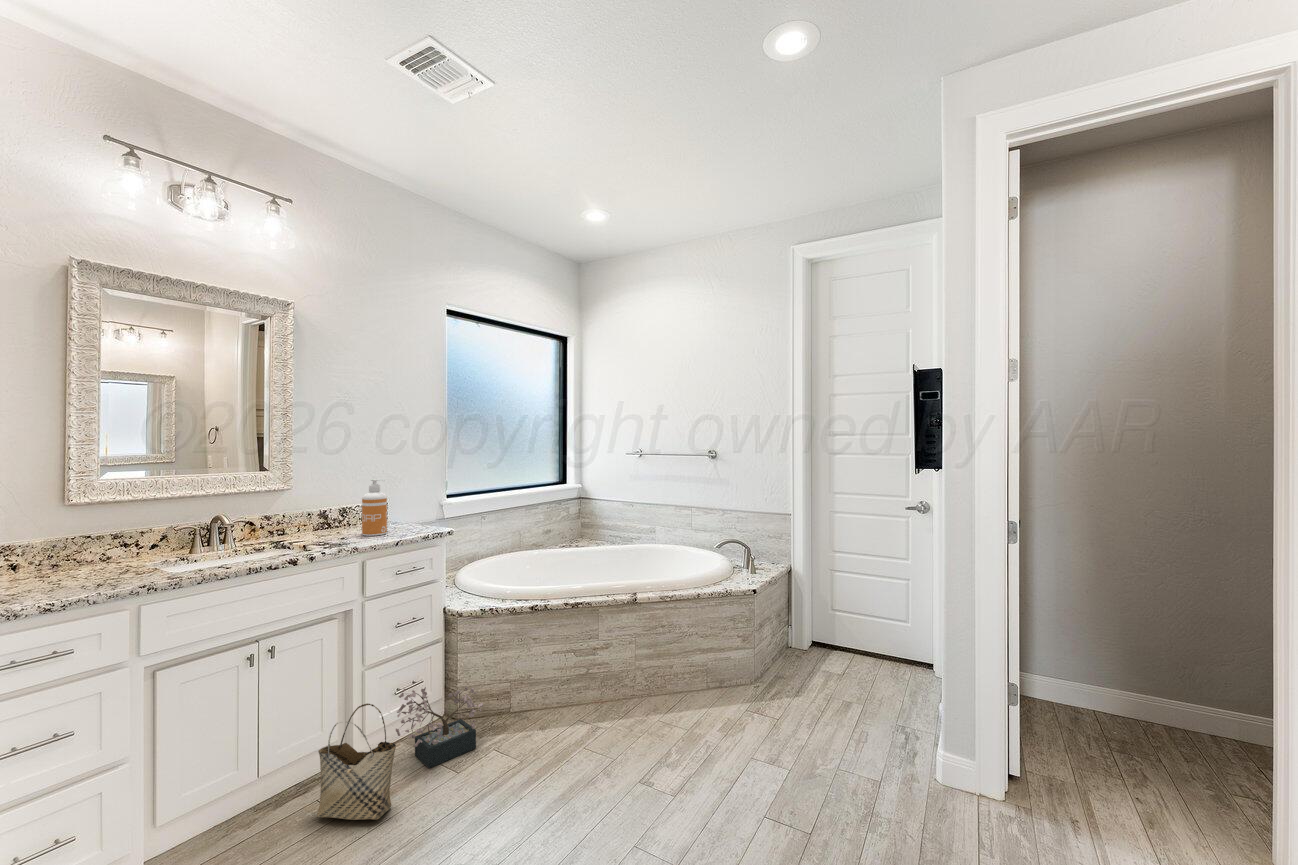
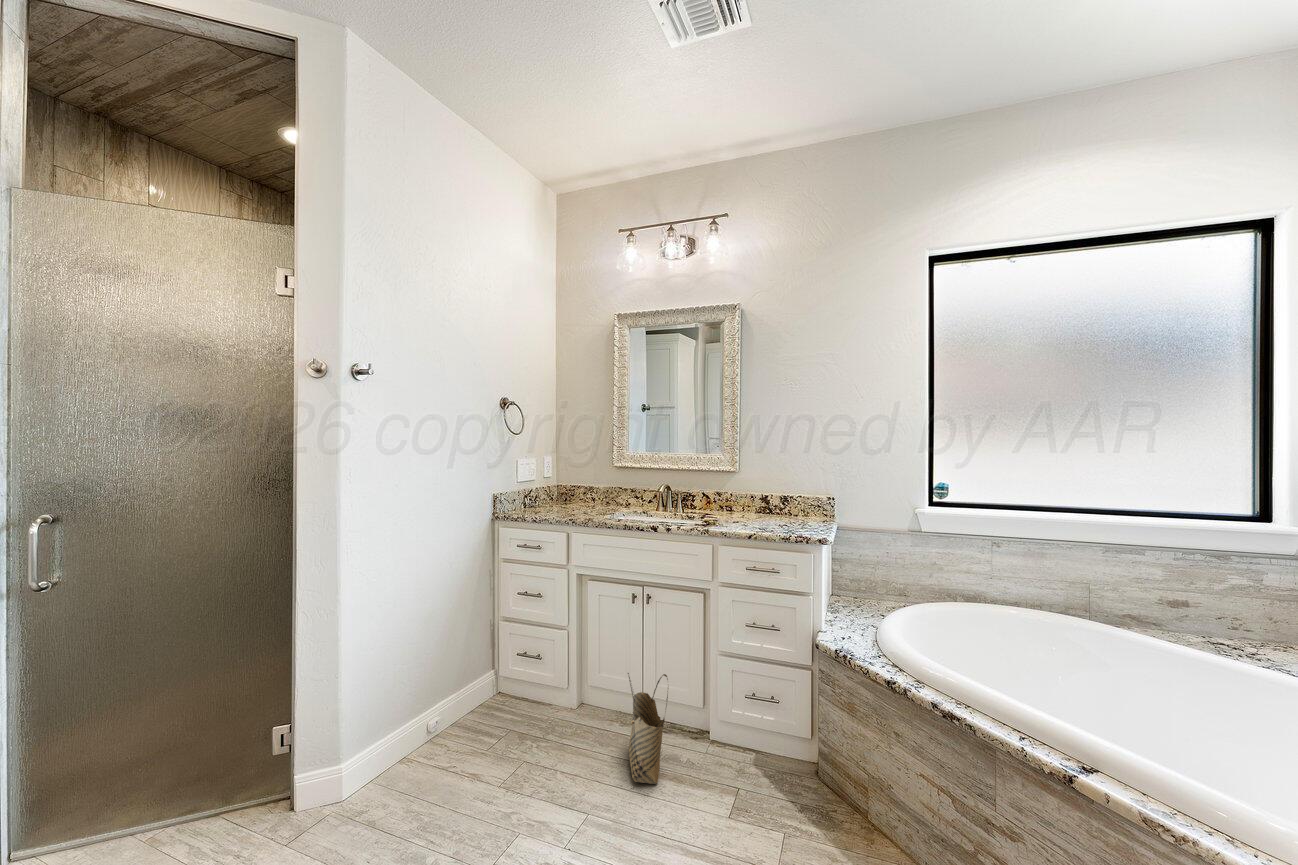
soap dispenser: present [362,479,387,536] -> none [761,469,785,528]
decorative plant: present [396,687,483,768] -> none [705,690,804,811]

